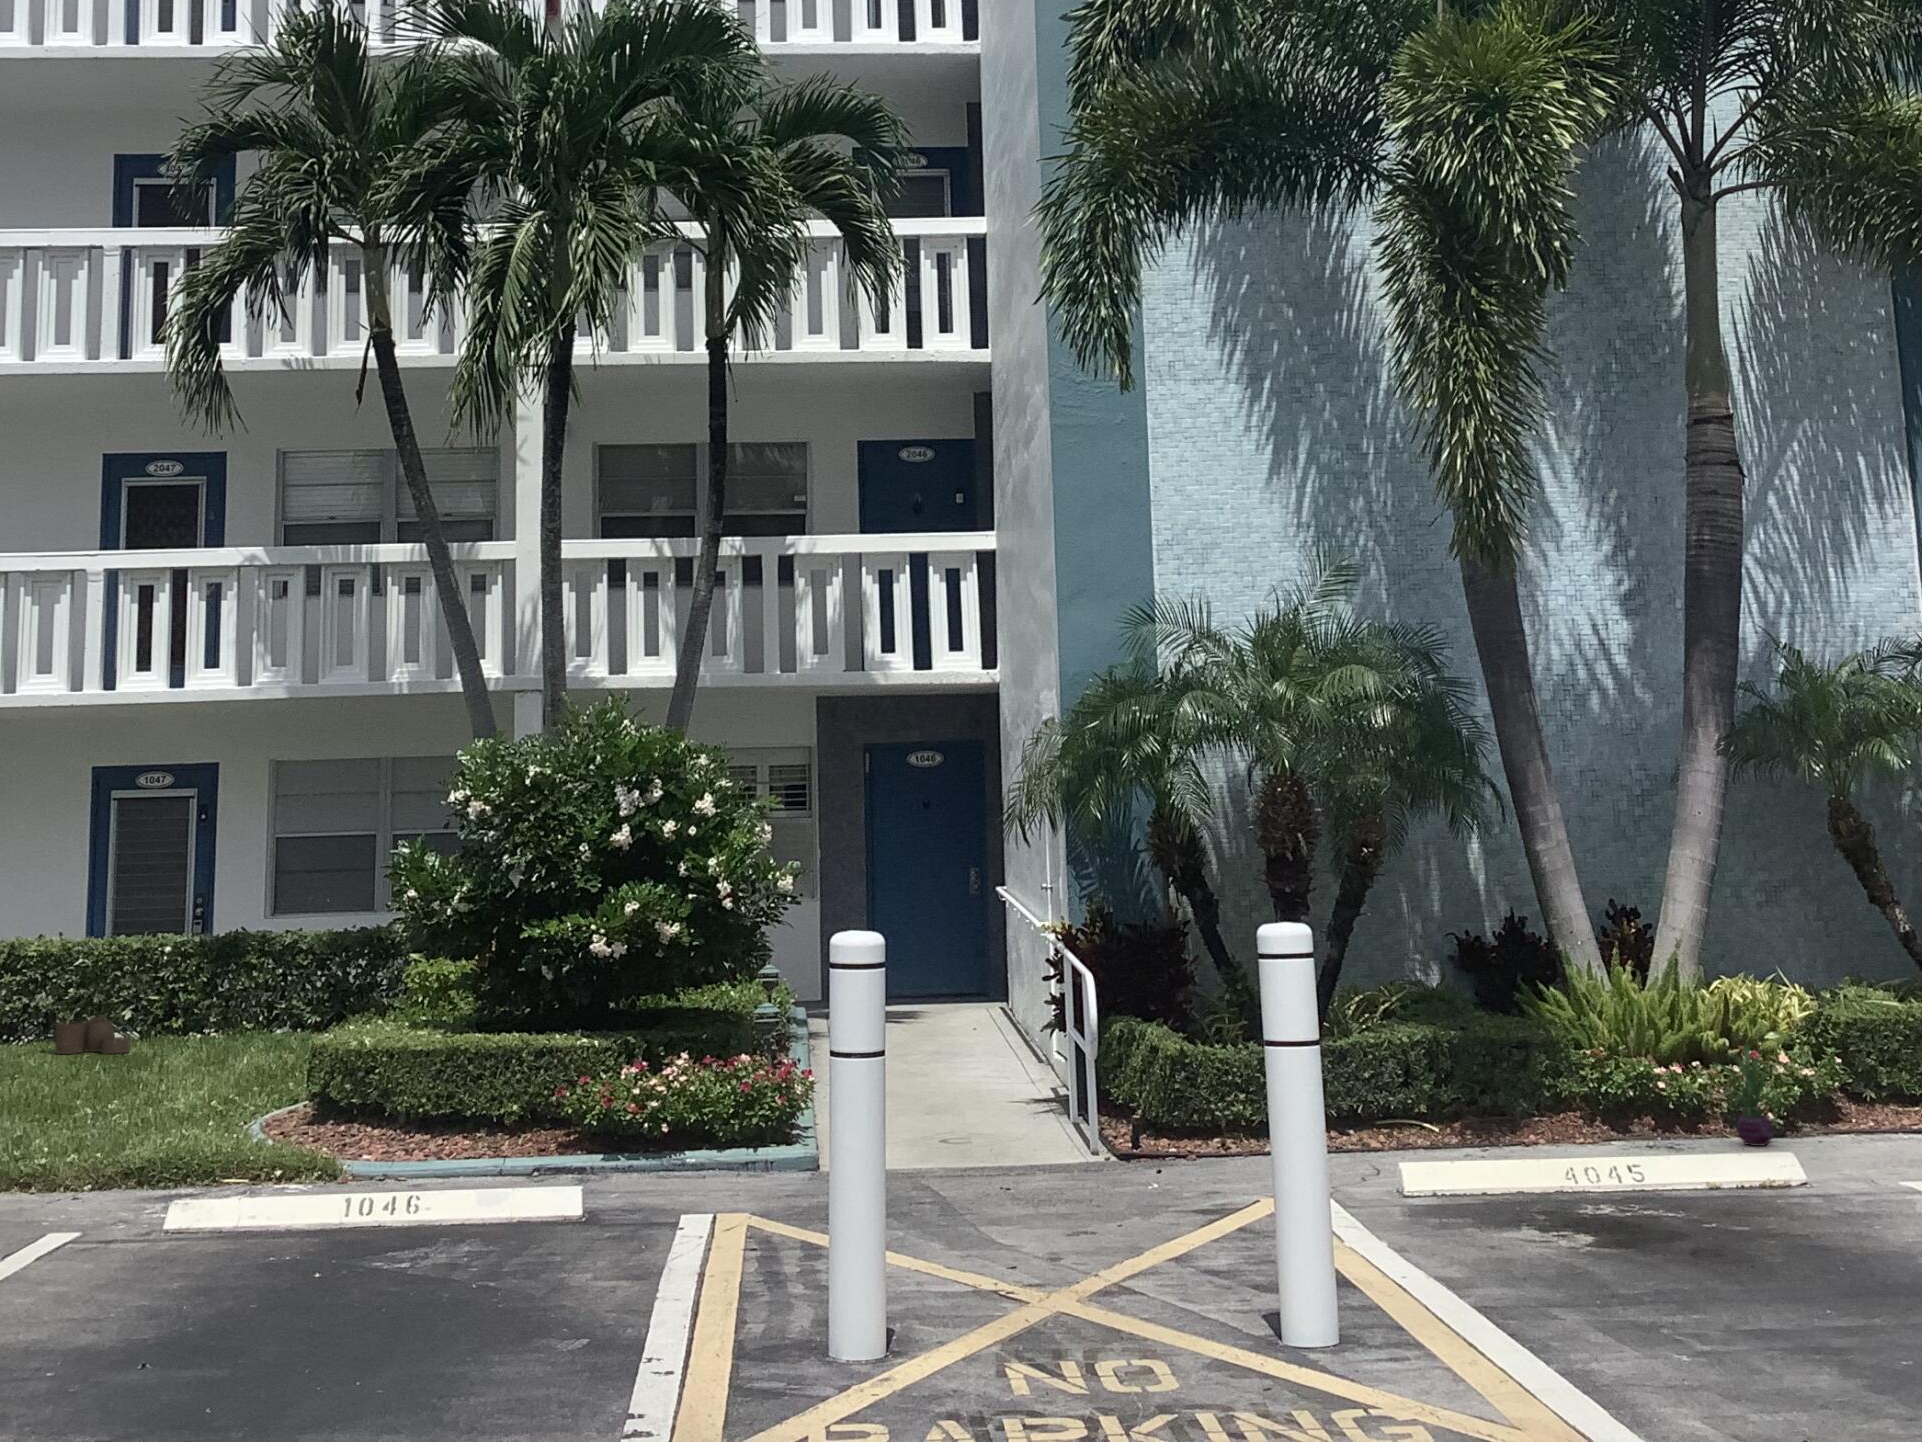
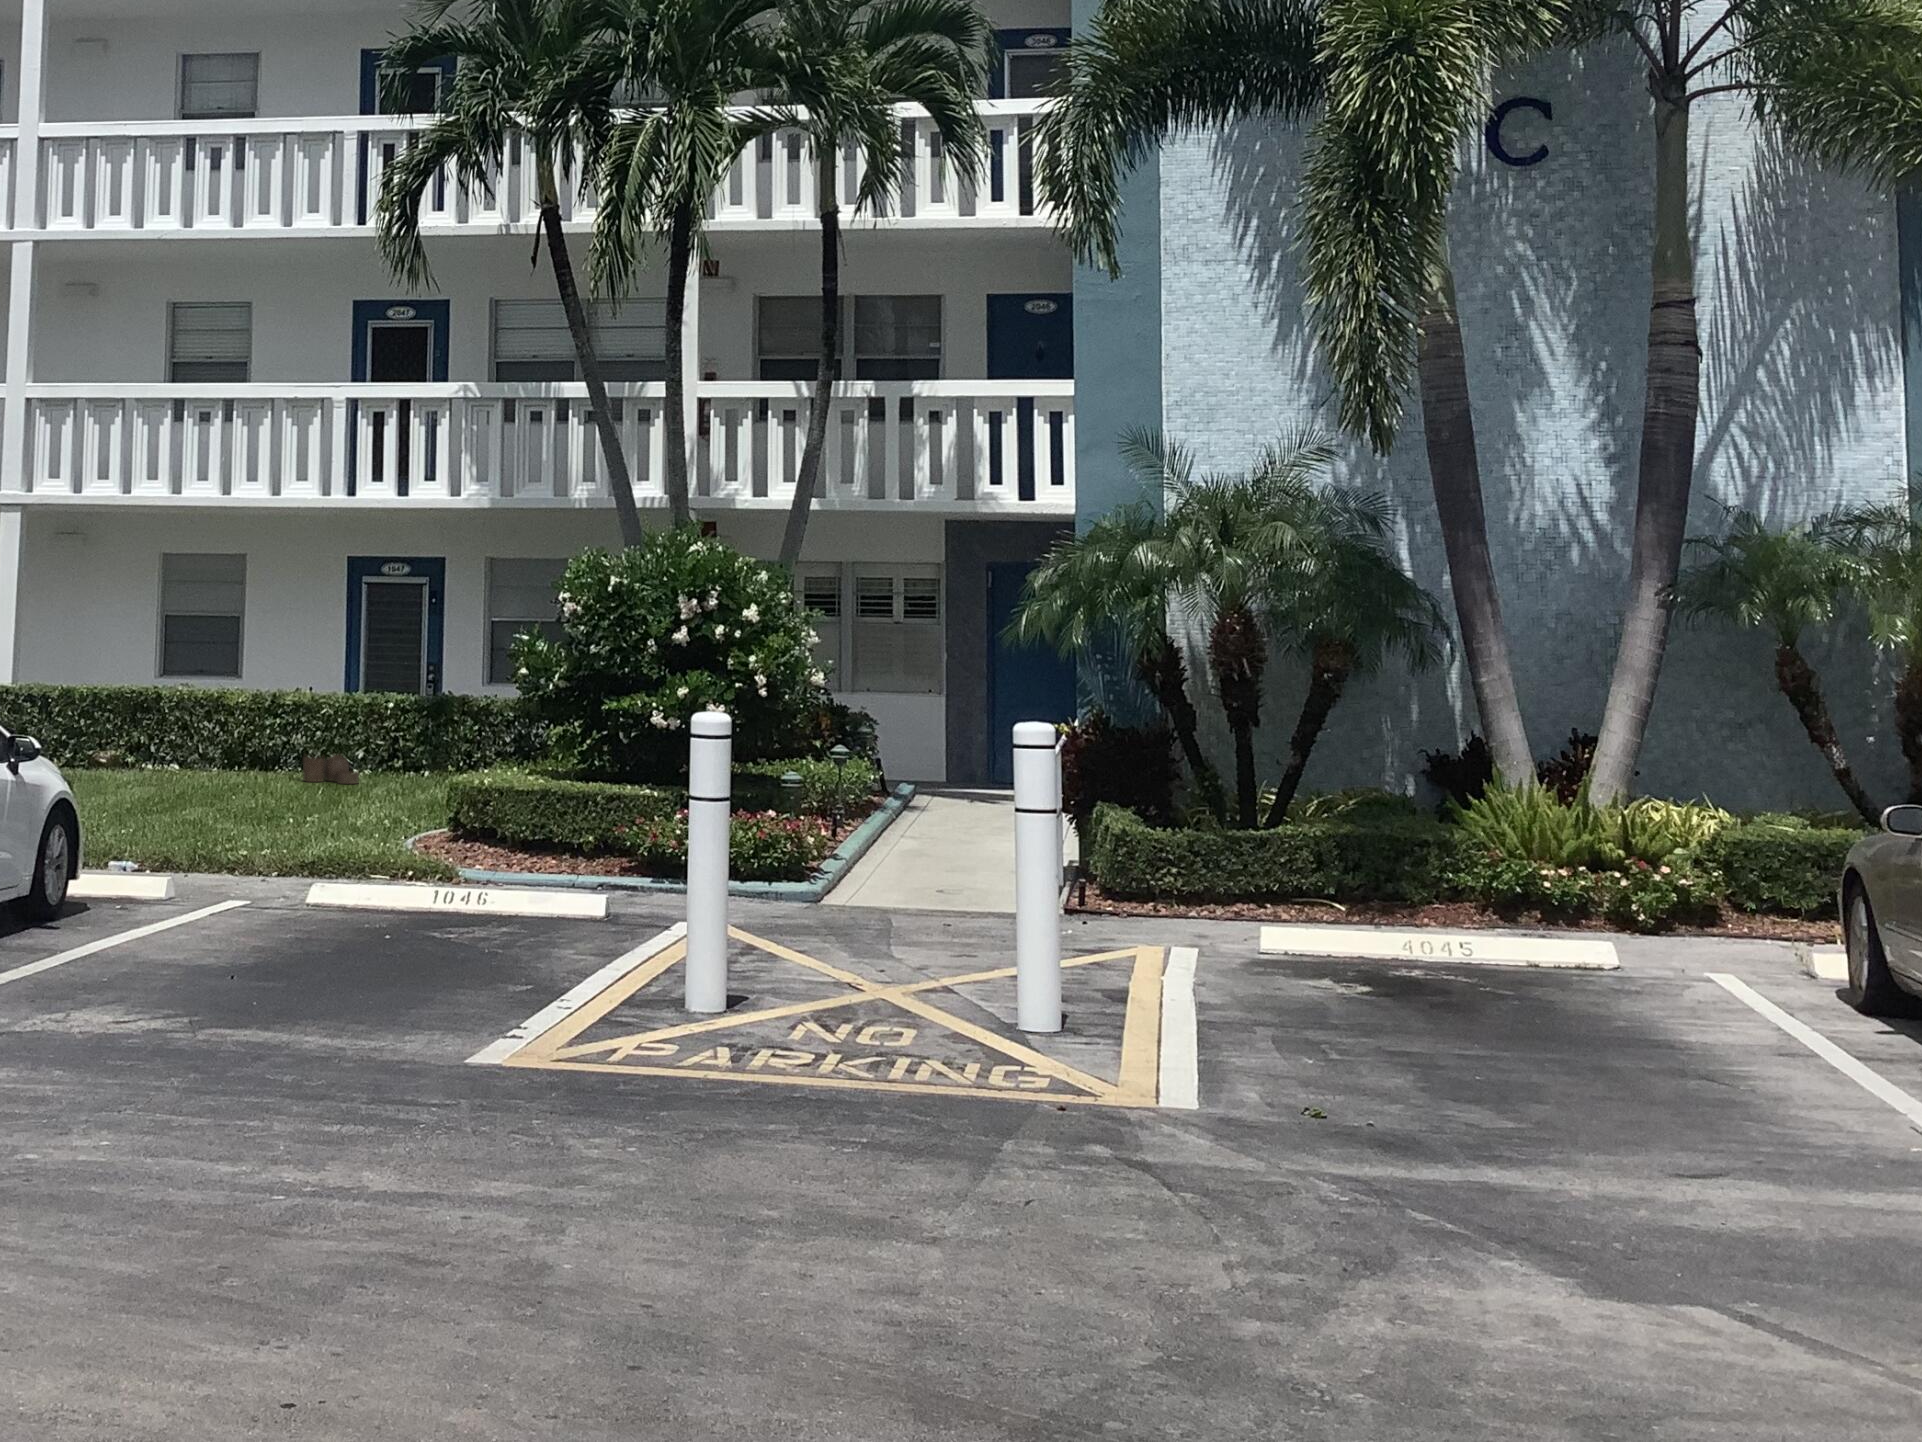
decorative plant: present [1705,1043,1778,1146] -> none [1564,856,1664,944]

